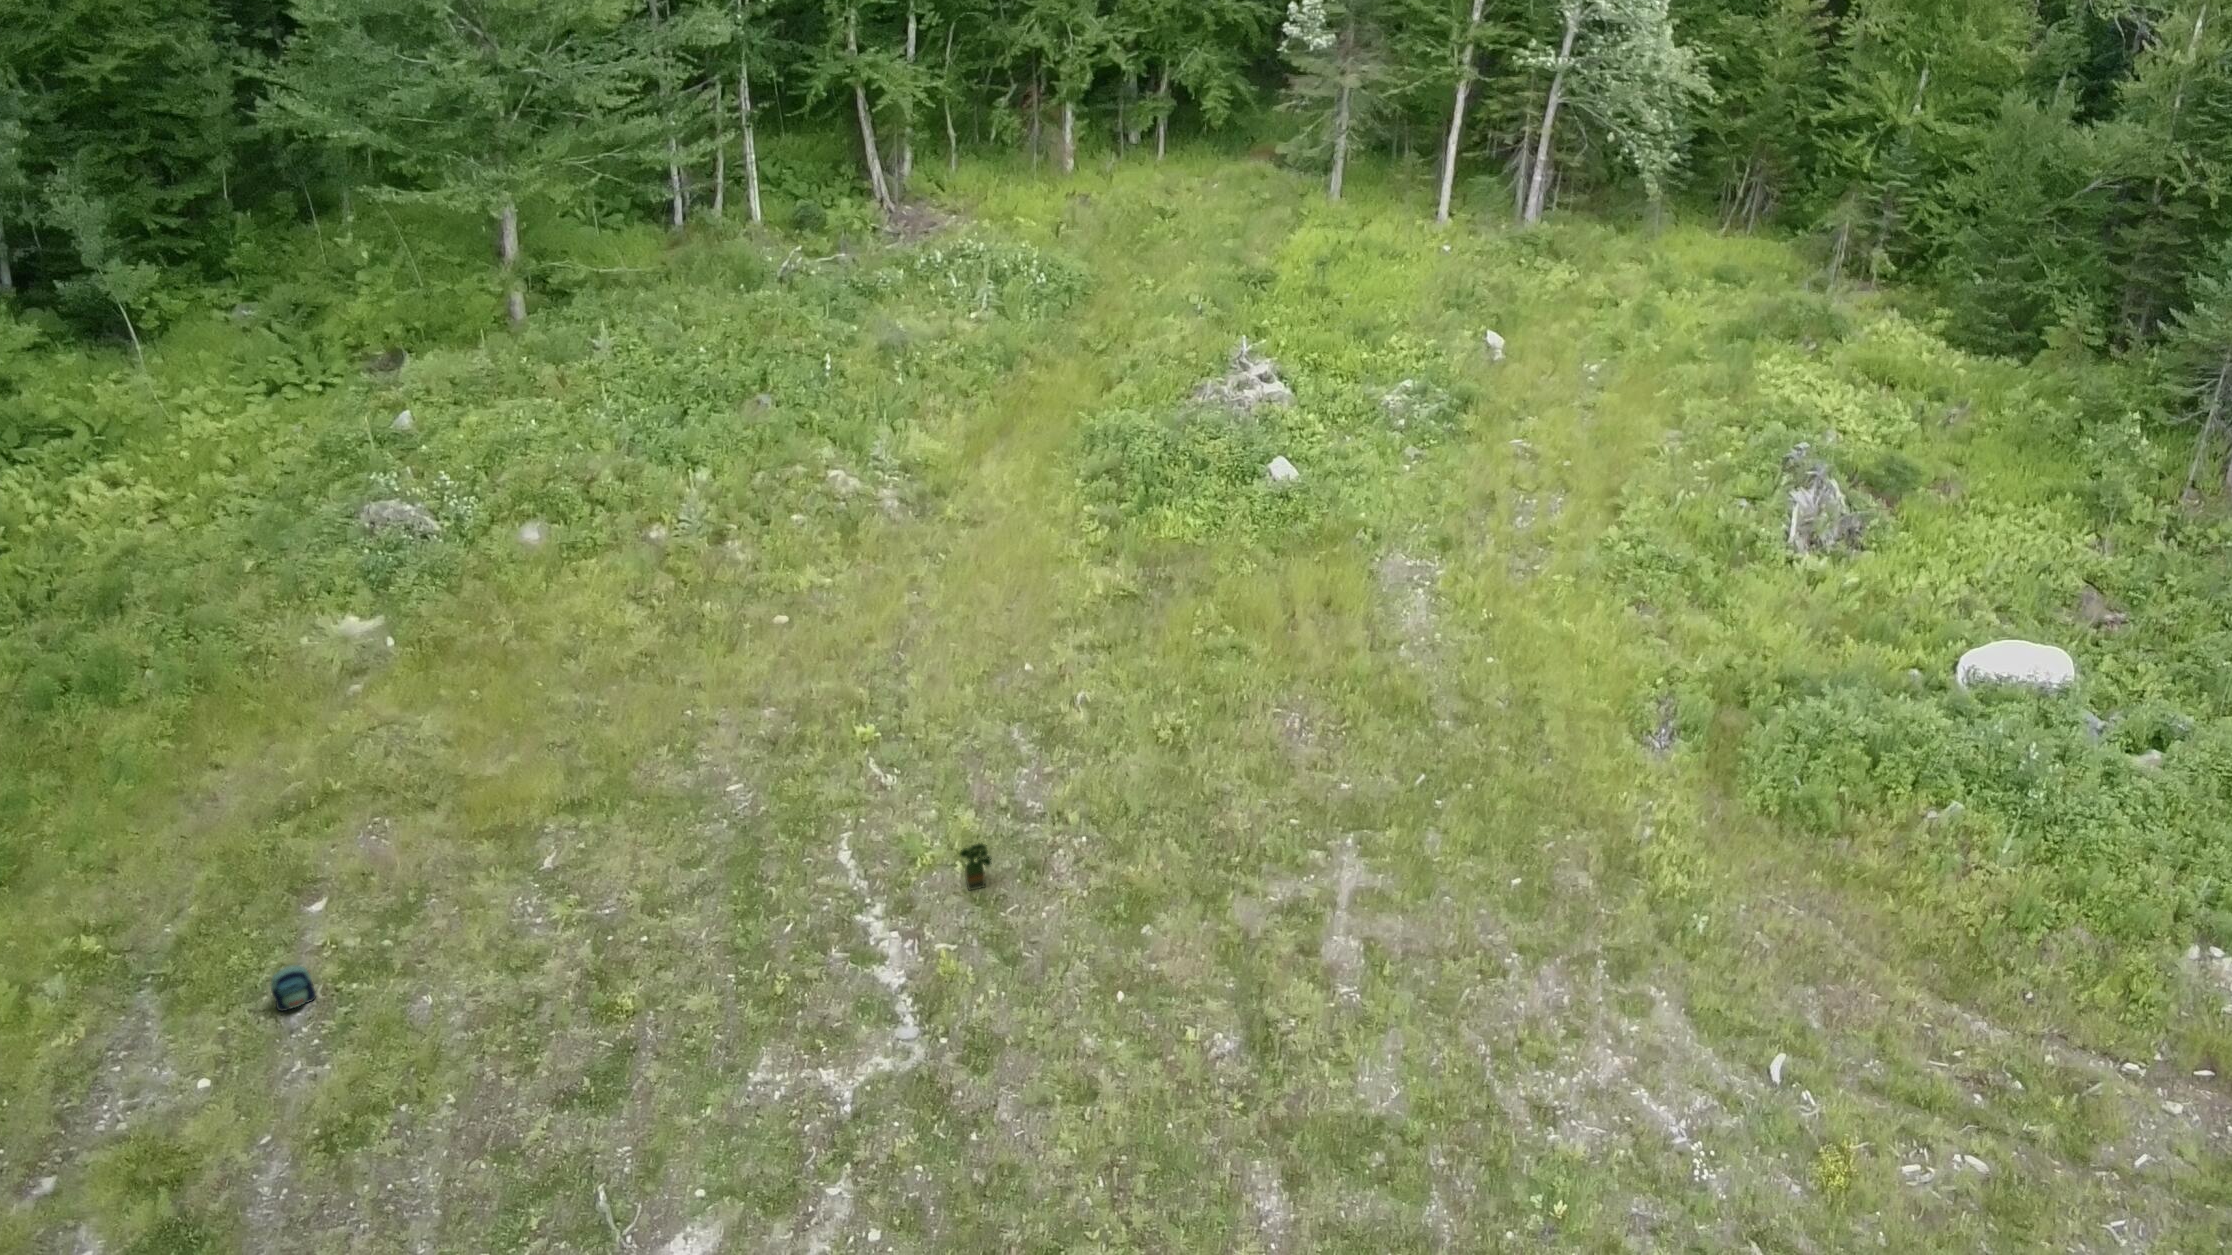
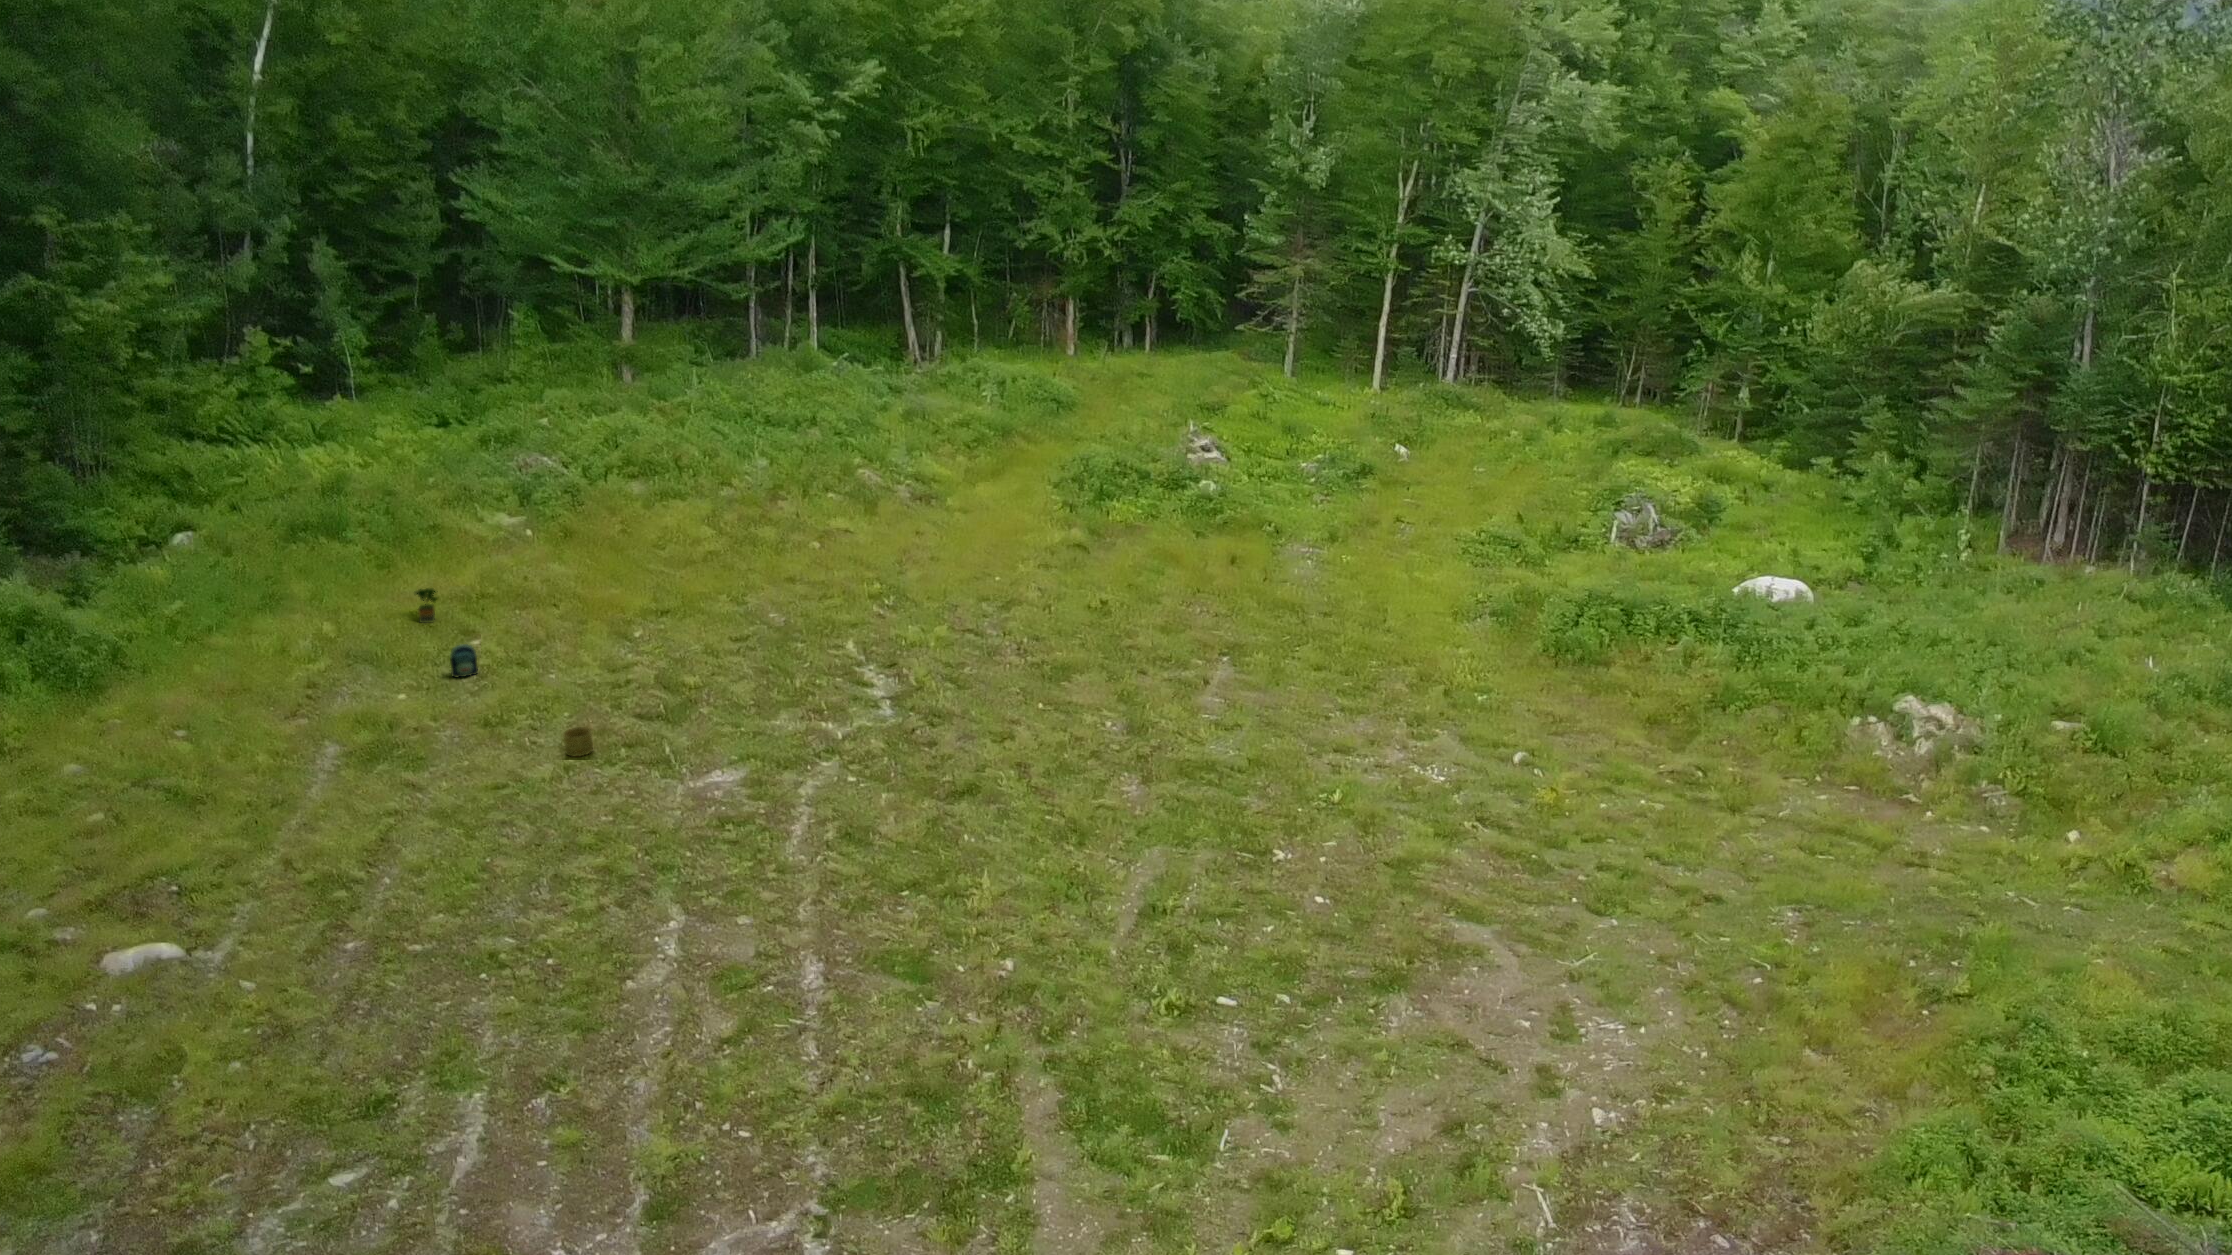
potted tree: present [960,844,992,890] -> present [415,588,437,623]
wooden bucket: none [445,1161,494,1214] -> present [563,727,593,757]

